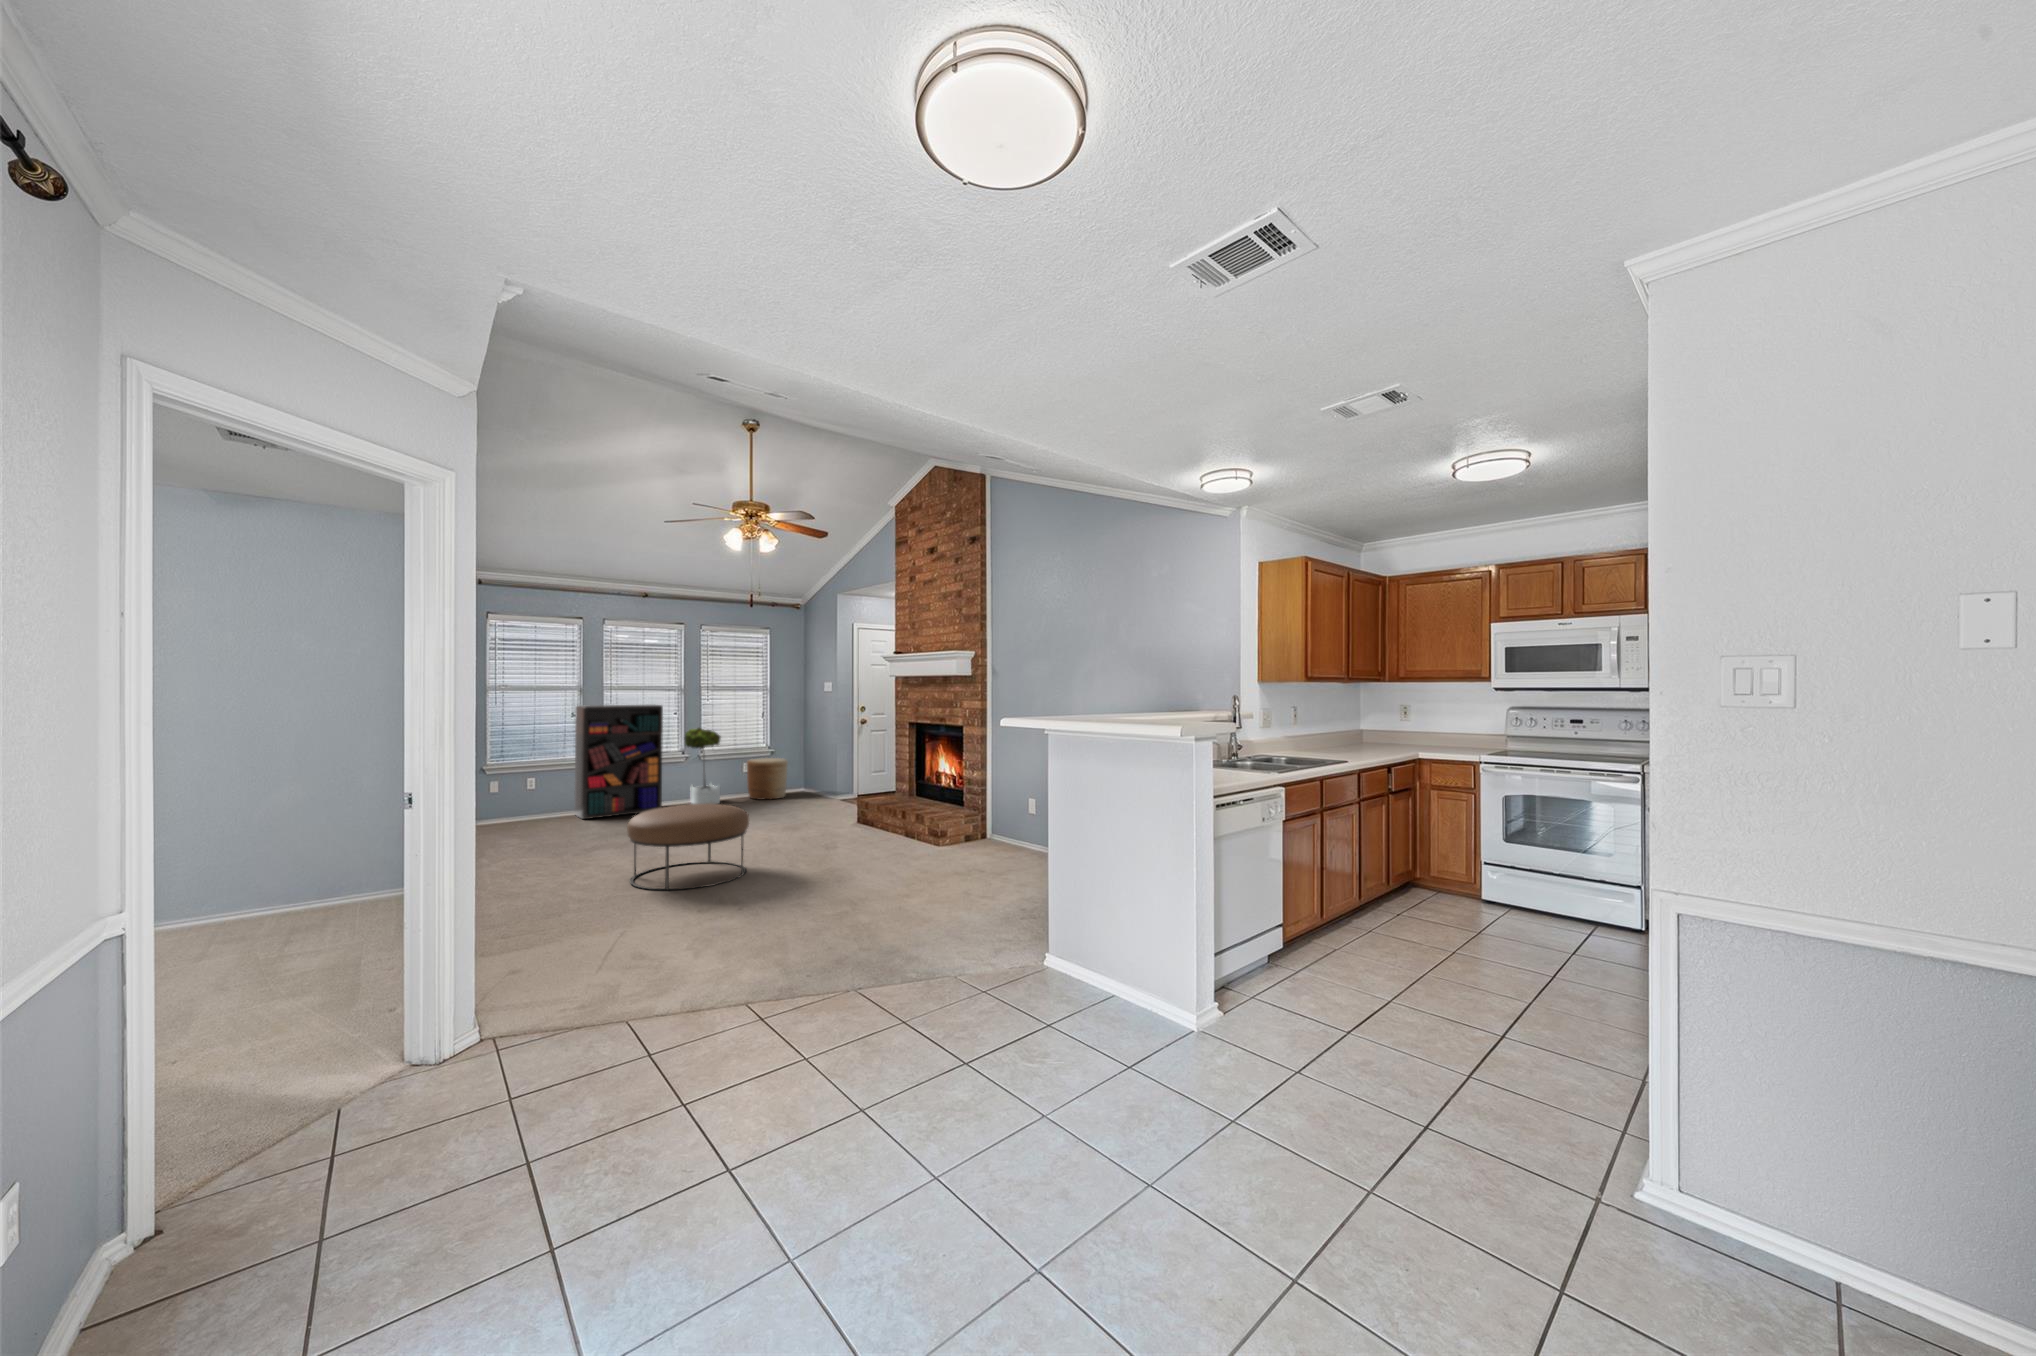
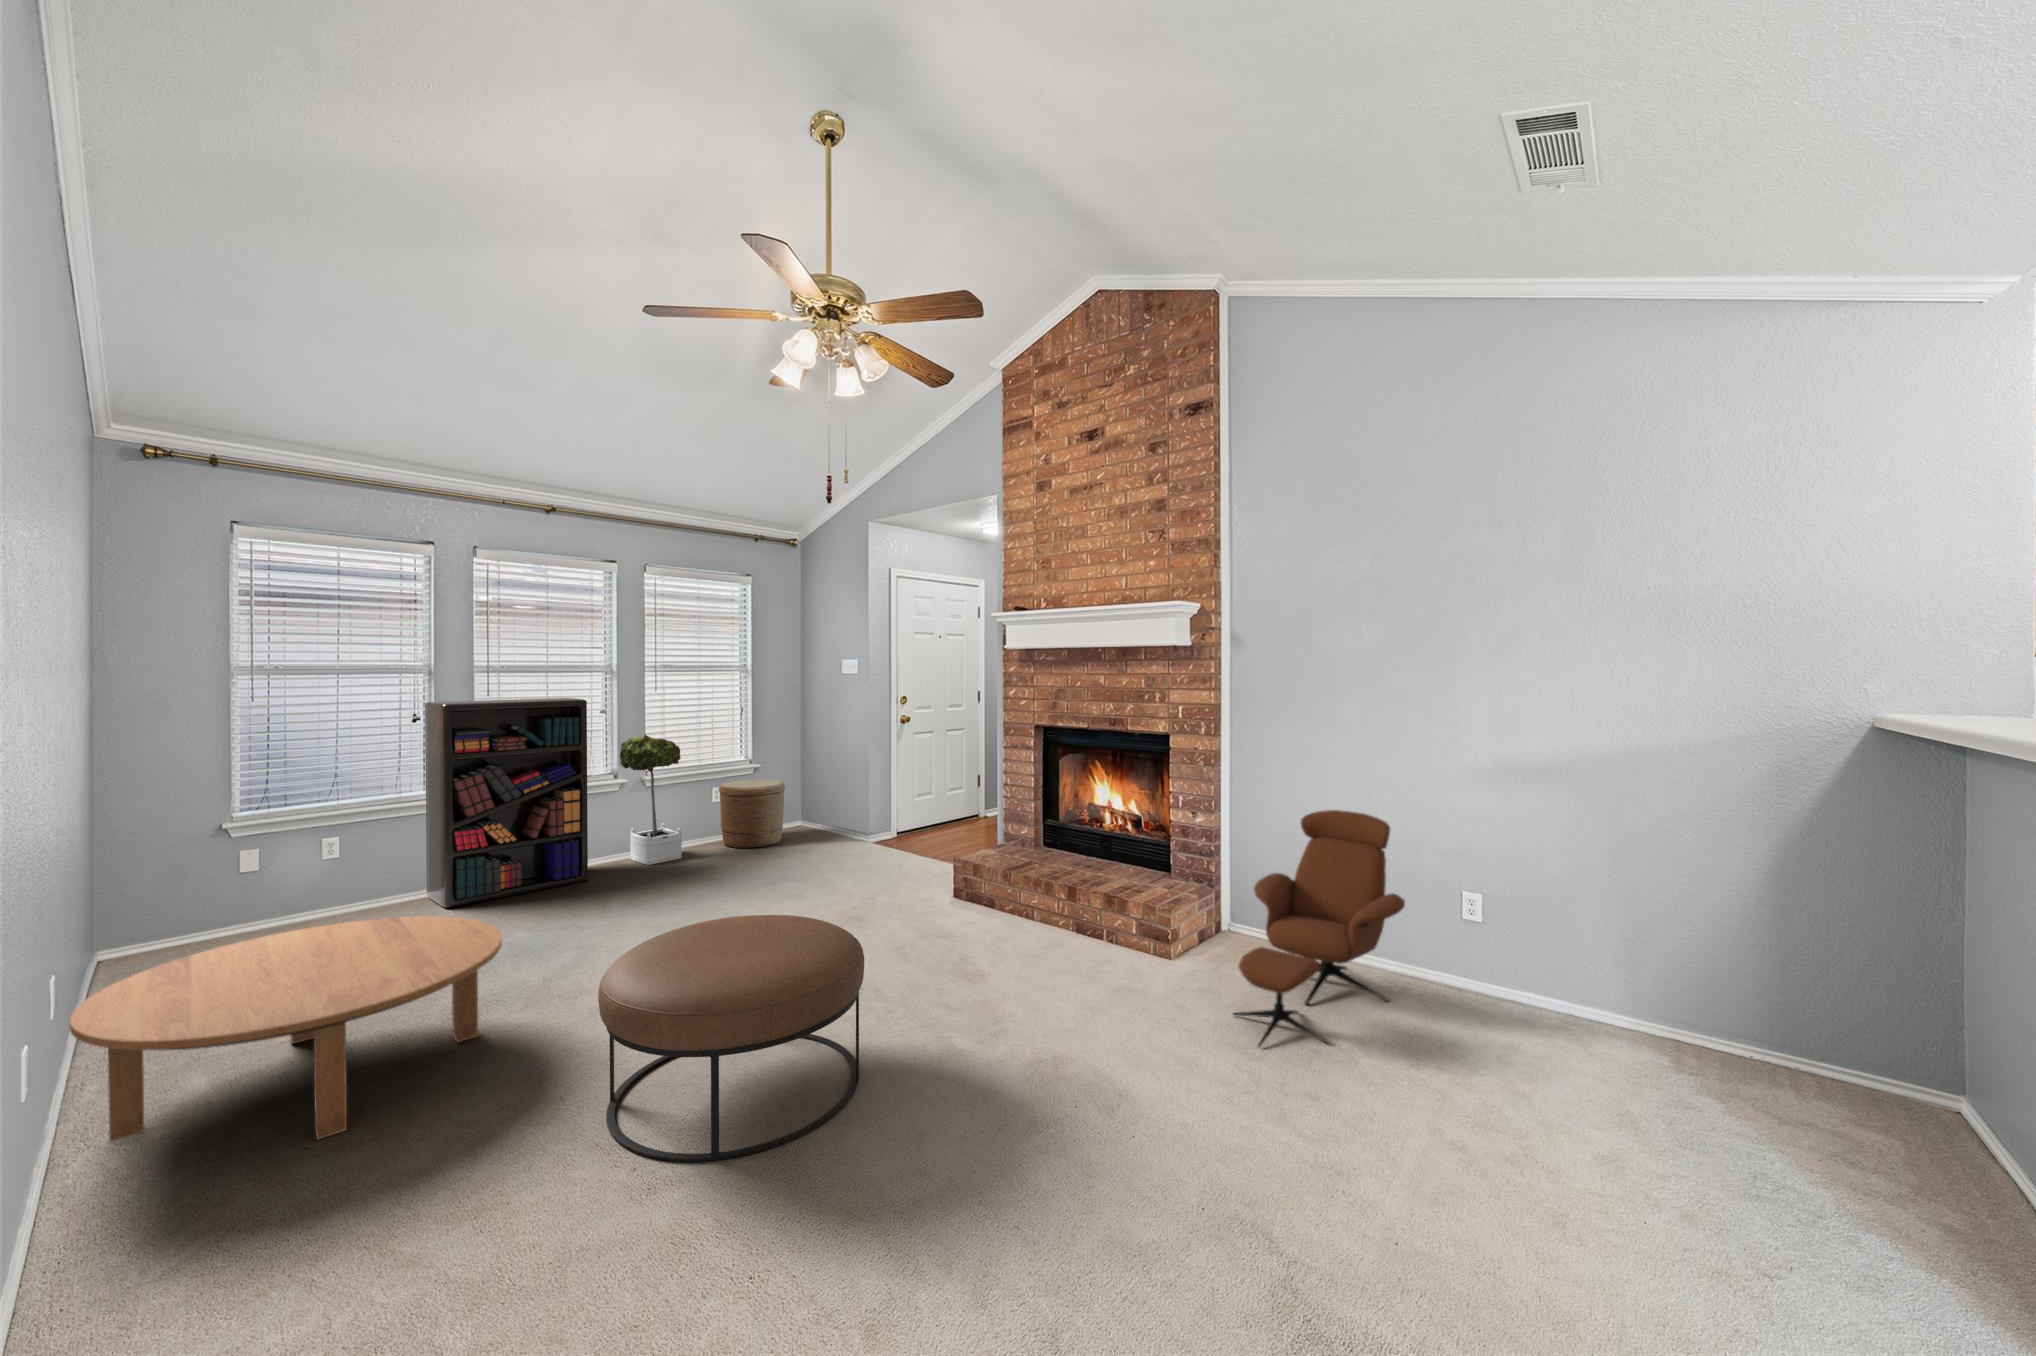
lounge chair: none [937,766,1046,874] -> present [1234,810,1405,1047]
coffee table: none [430,806,597,880] -> present [69,916,502,1141]

